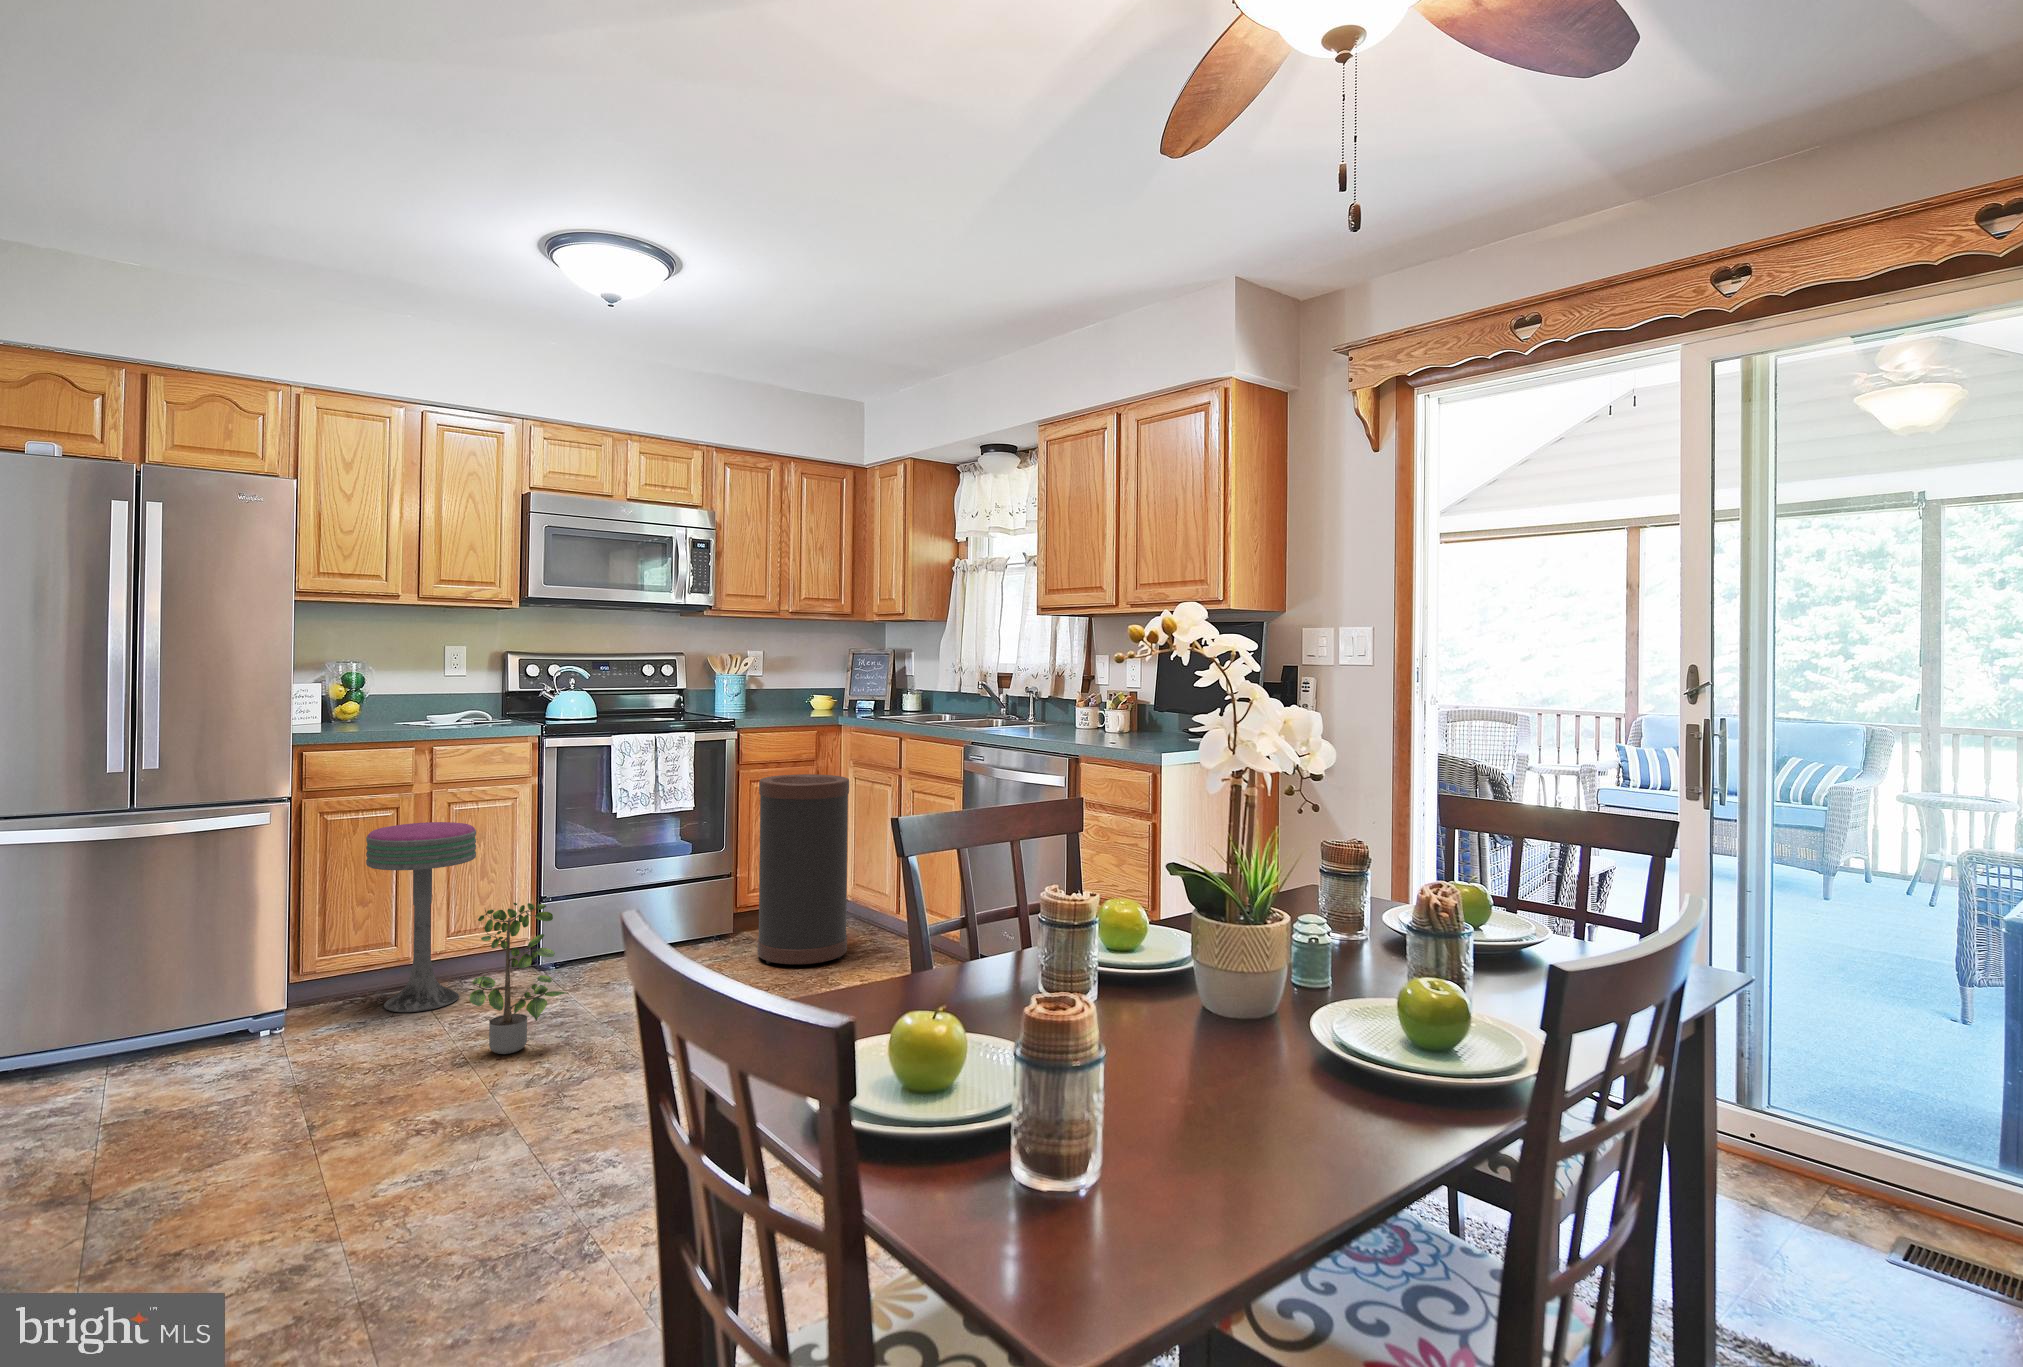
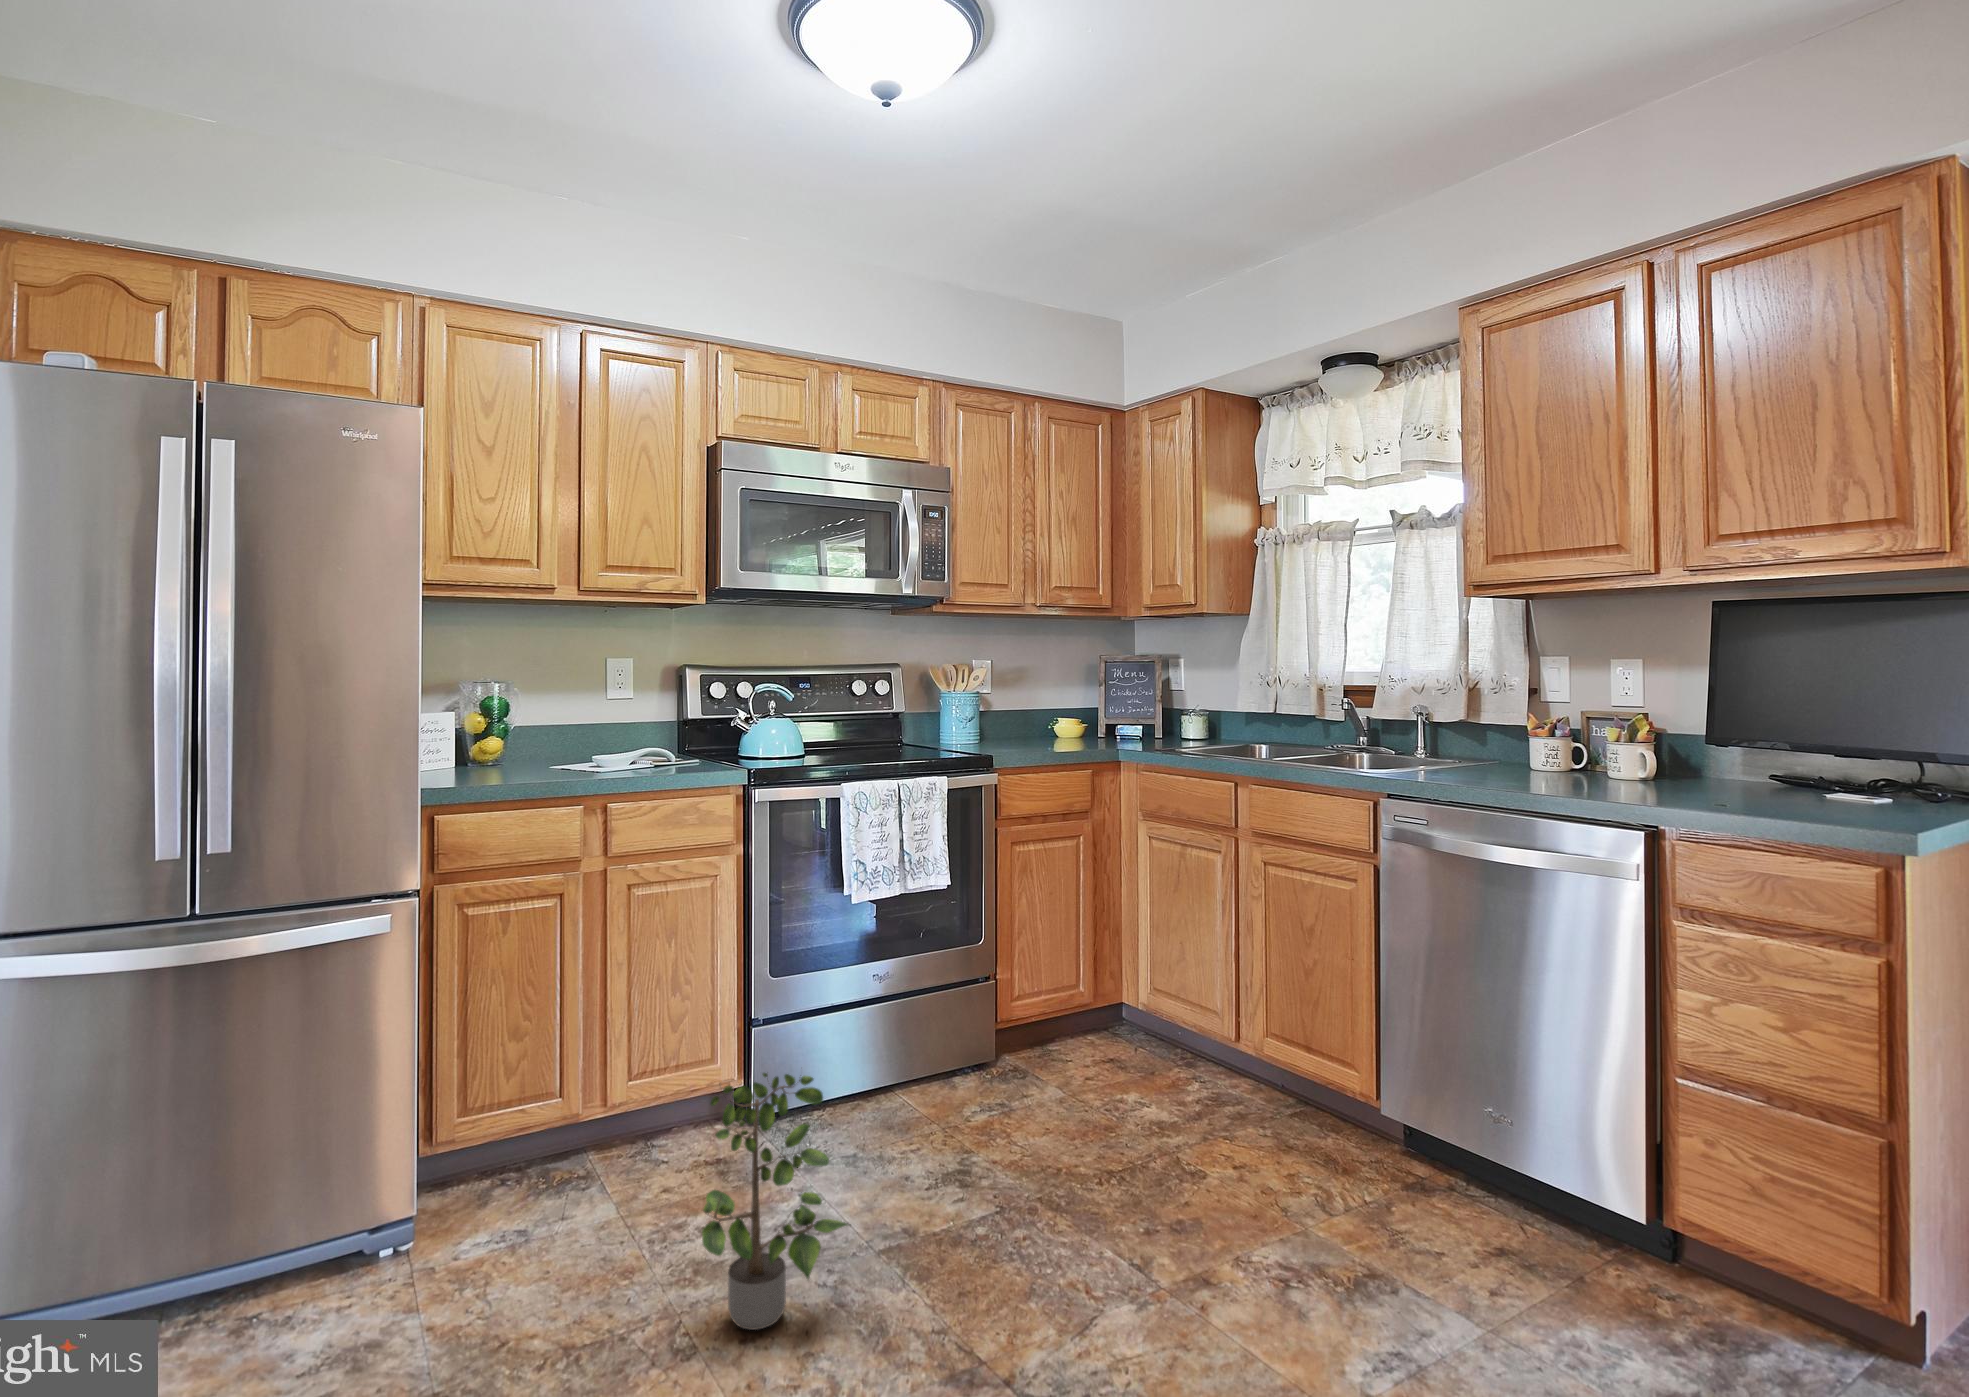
trash can: present [757,774,849,964] -> none [1049,835,1181,1128]
bar stool: present [366,822,476,1012] -> none [523,915,674,1213]

